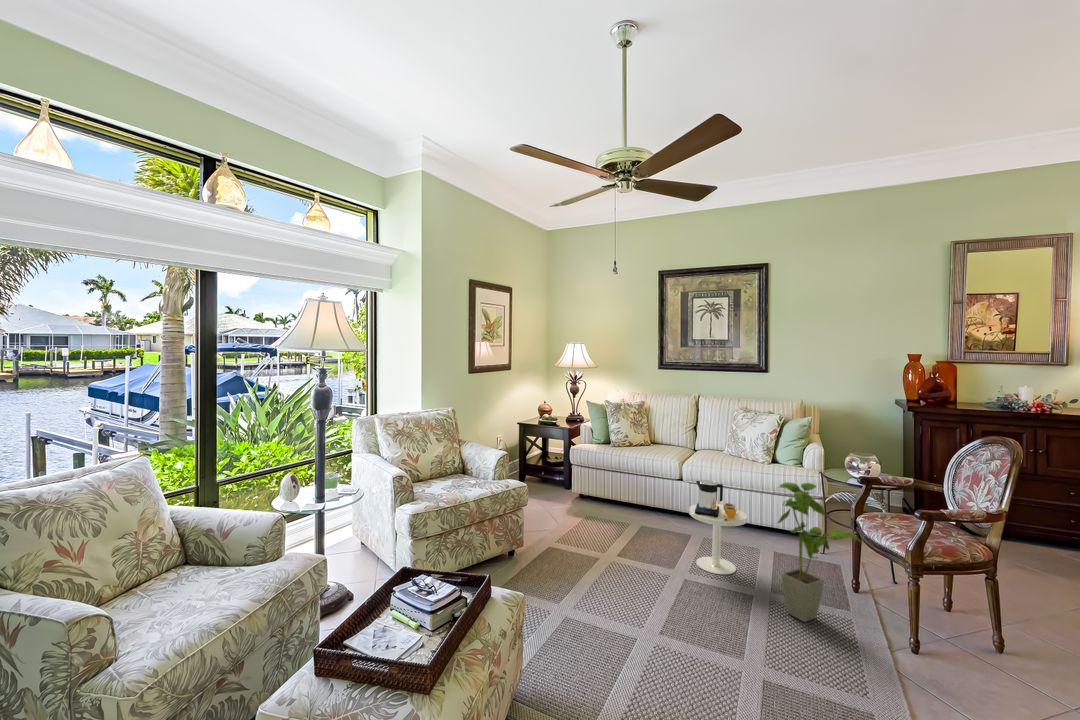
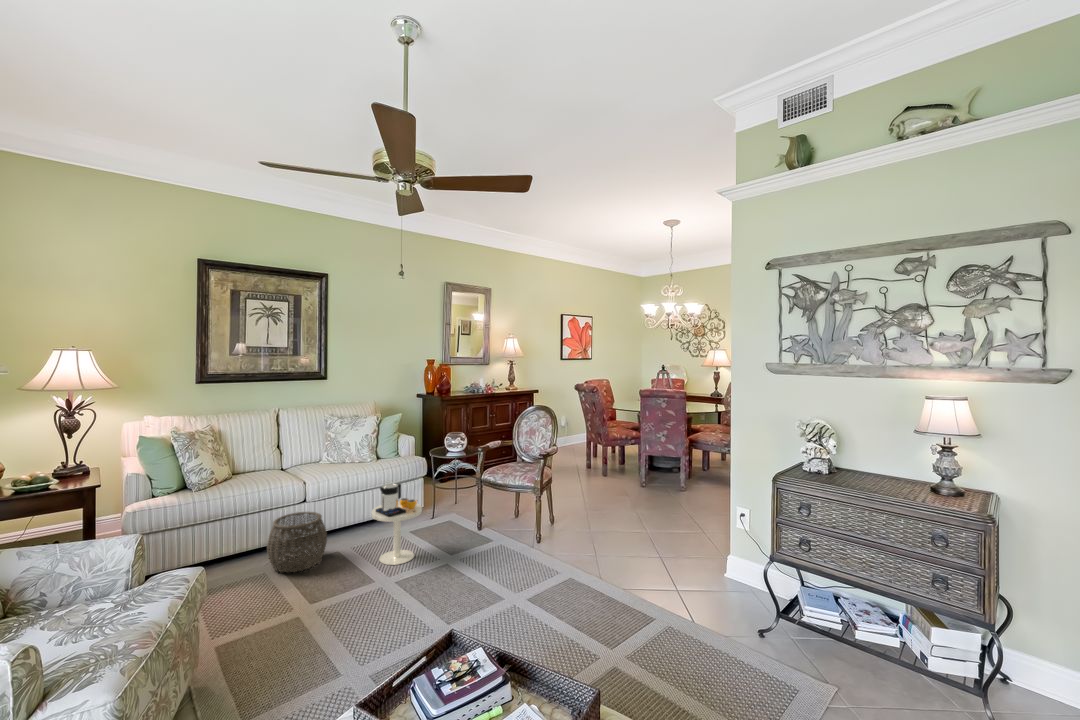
woven basket: none [626,483,675,536] -> present [267,512,327,573]
house plant: present [778,483,862,622] -> none [462,458,513,556]

